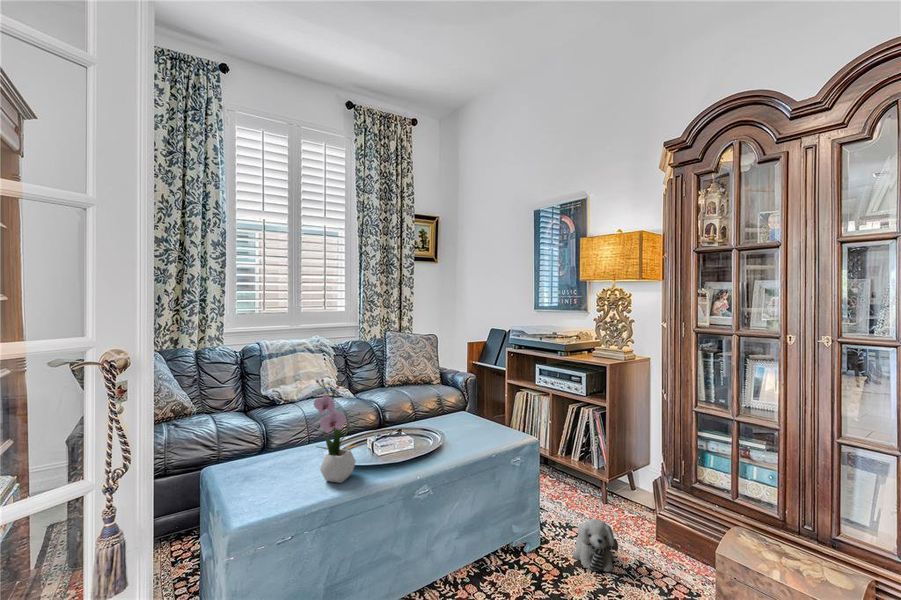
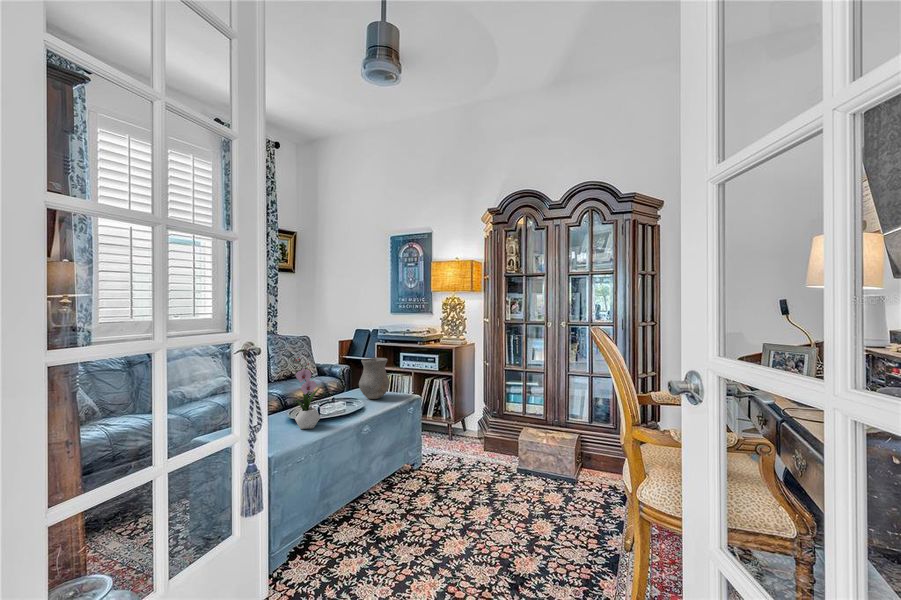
vase: none [445,376,488,437] -> present [359,358,390,399]
plush toy: present [573,519,618,572] -> none [442,440,468,471]

